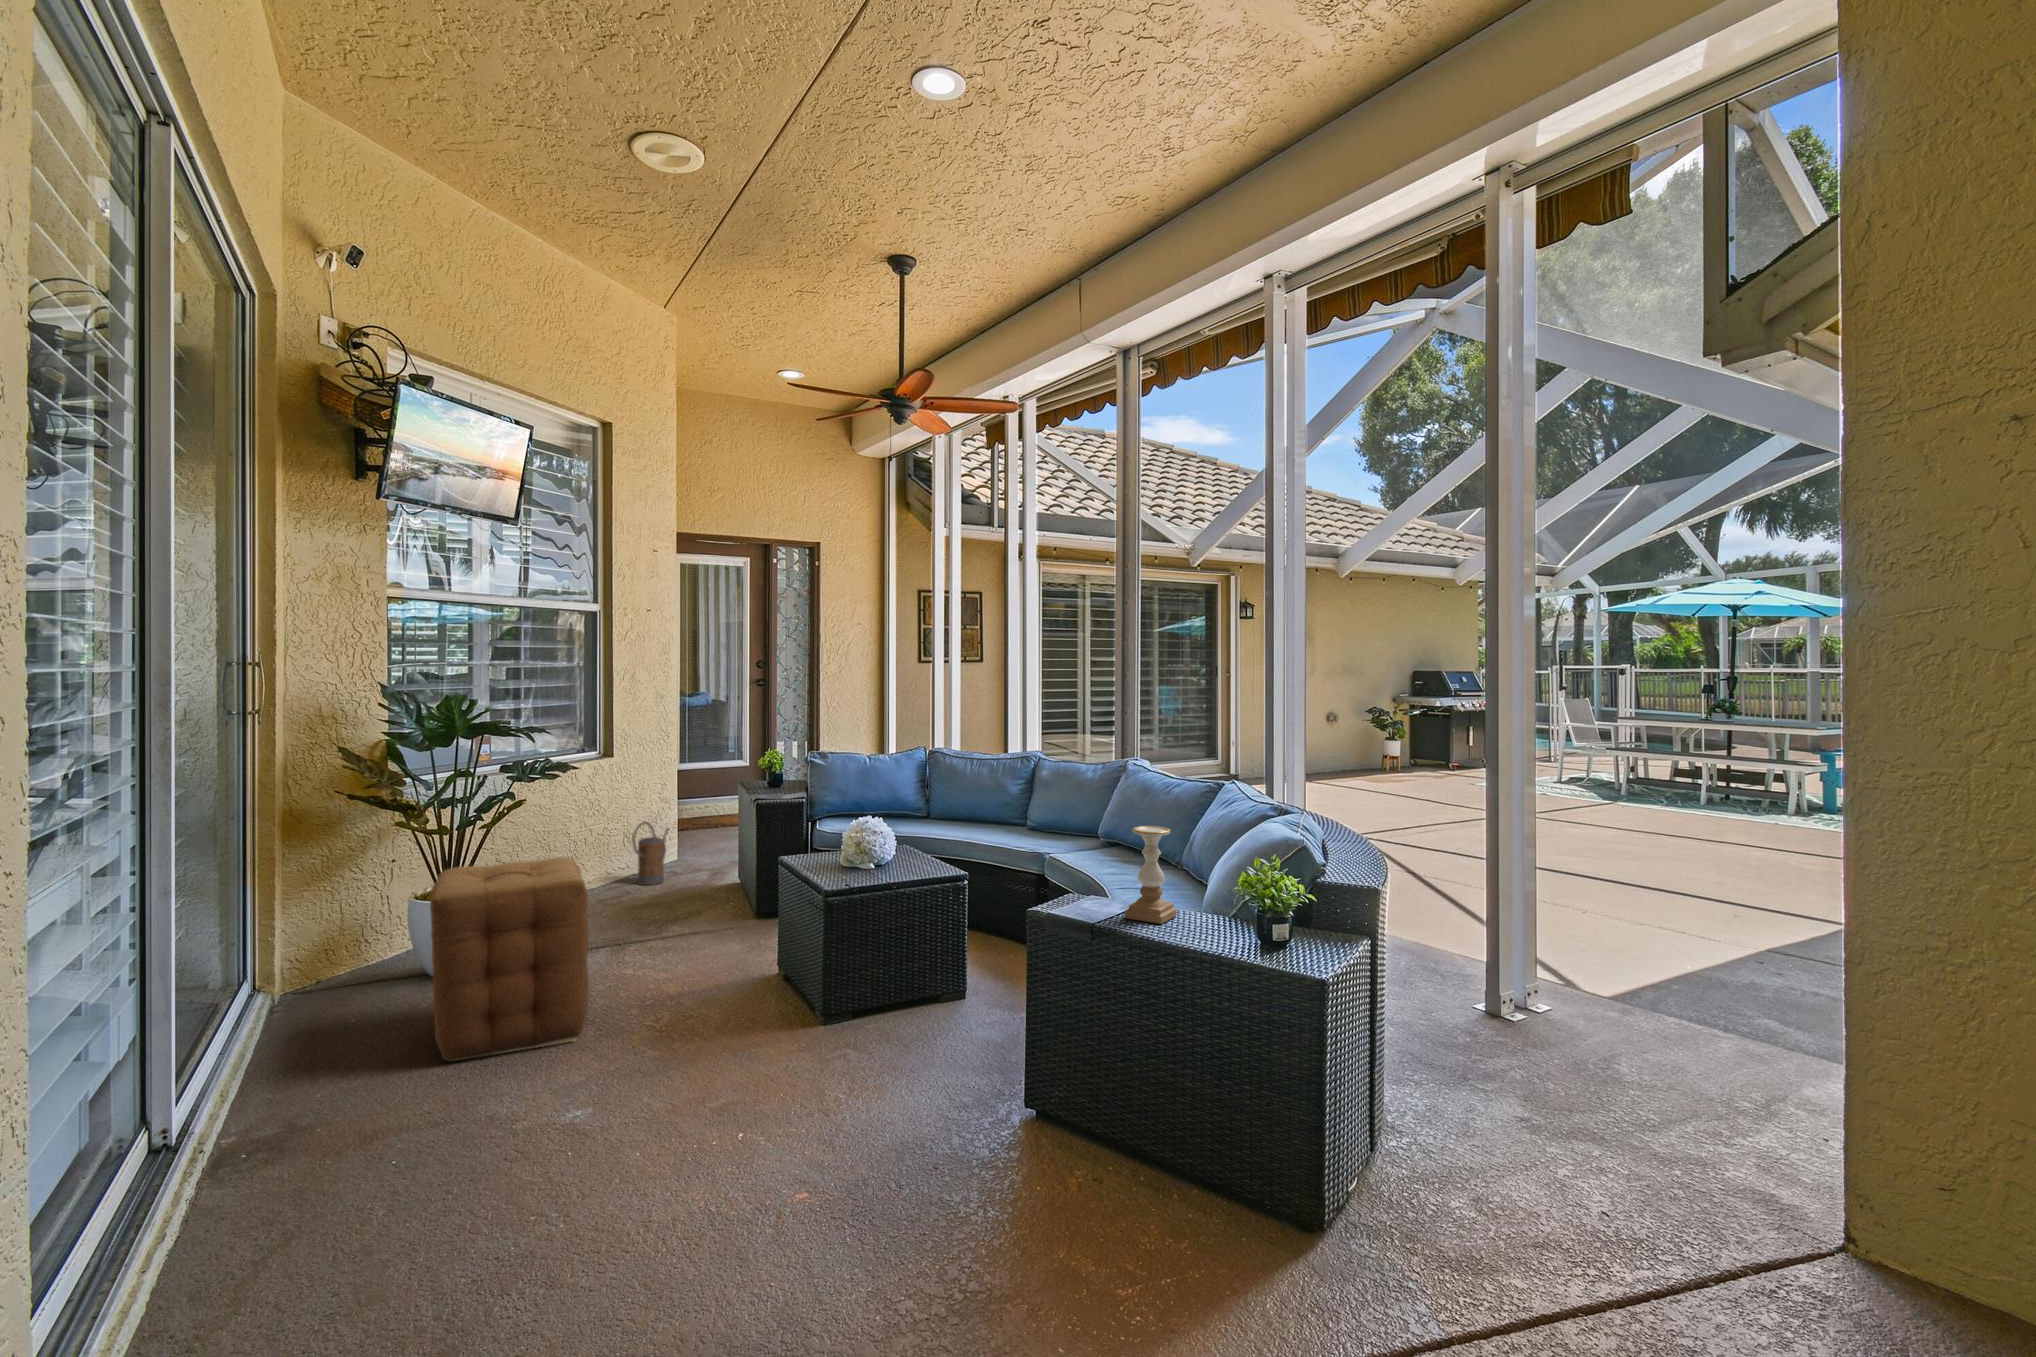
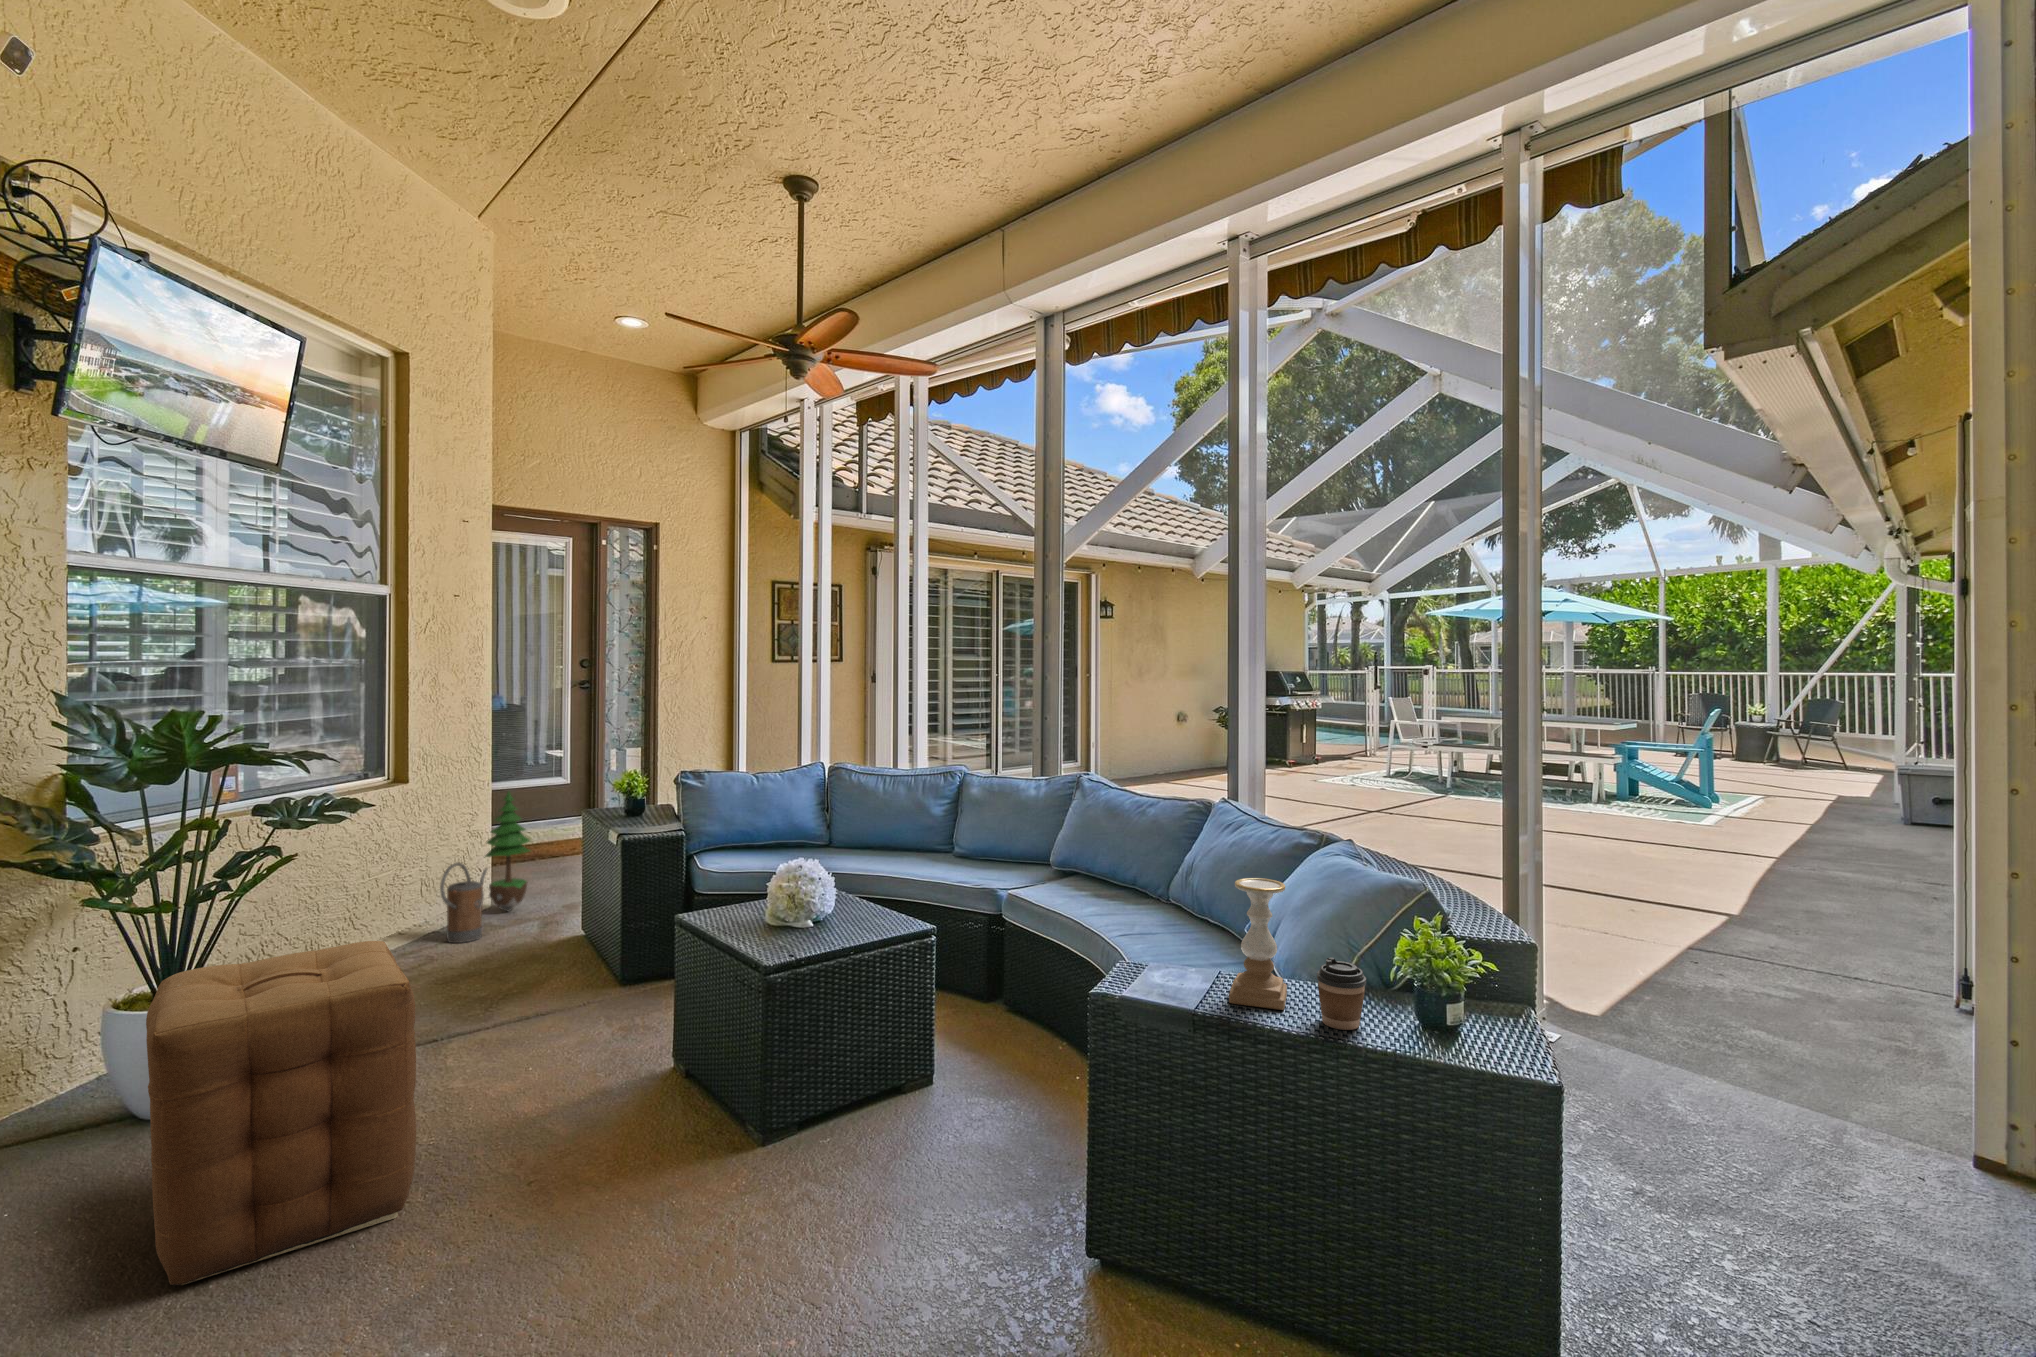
potted tree: none [668,766,705,866] -> present [484,791,530,911]
coffee cup: none [1179,884,1215,937] -> present [1317,957,1366,1030]

